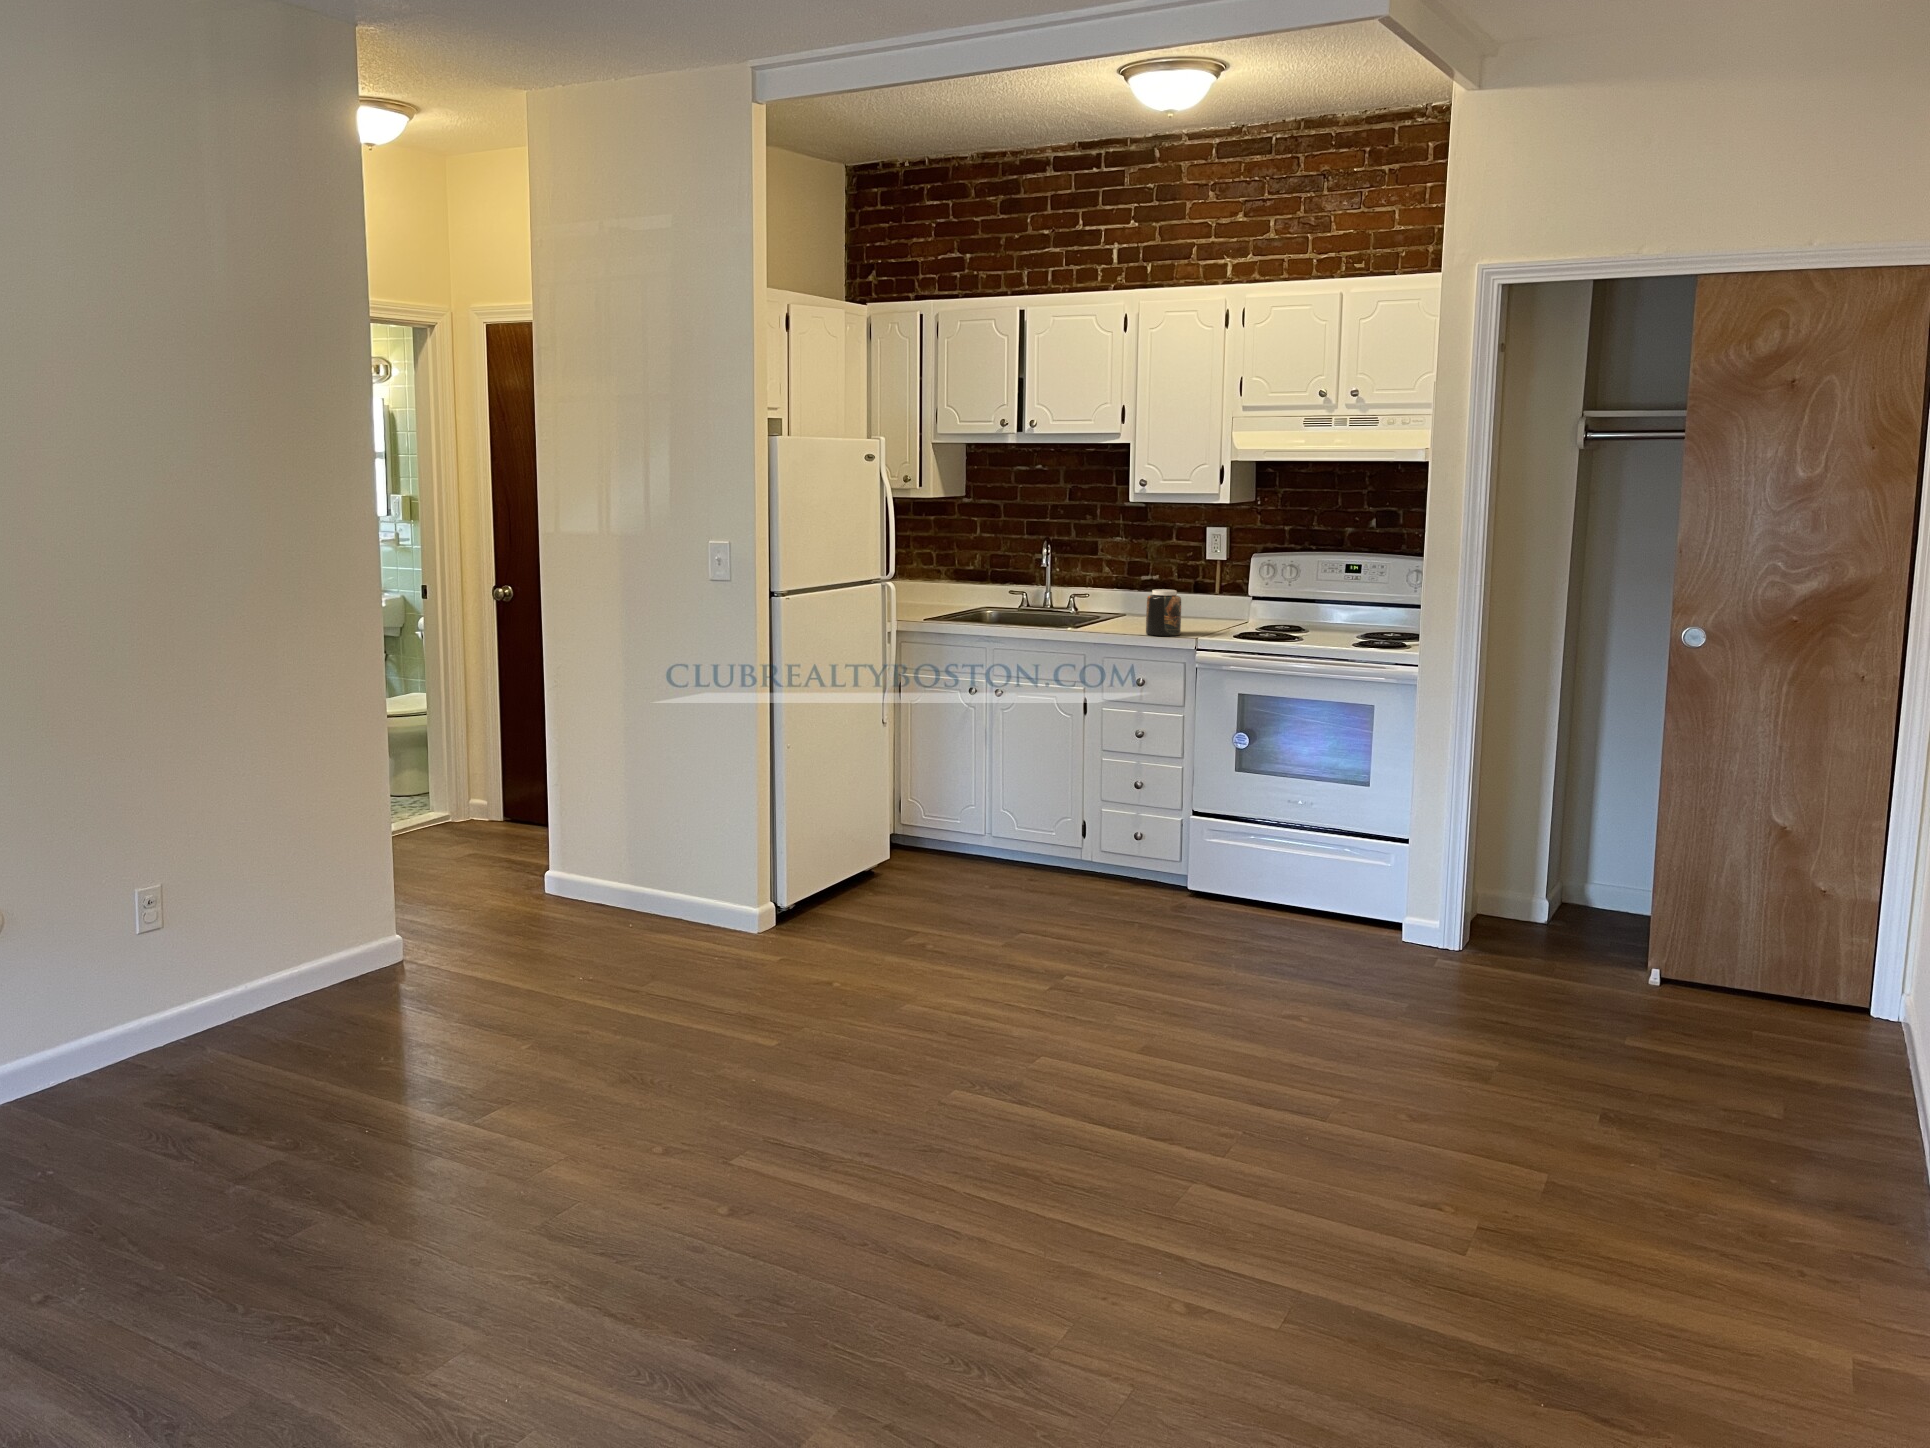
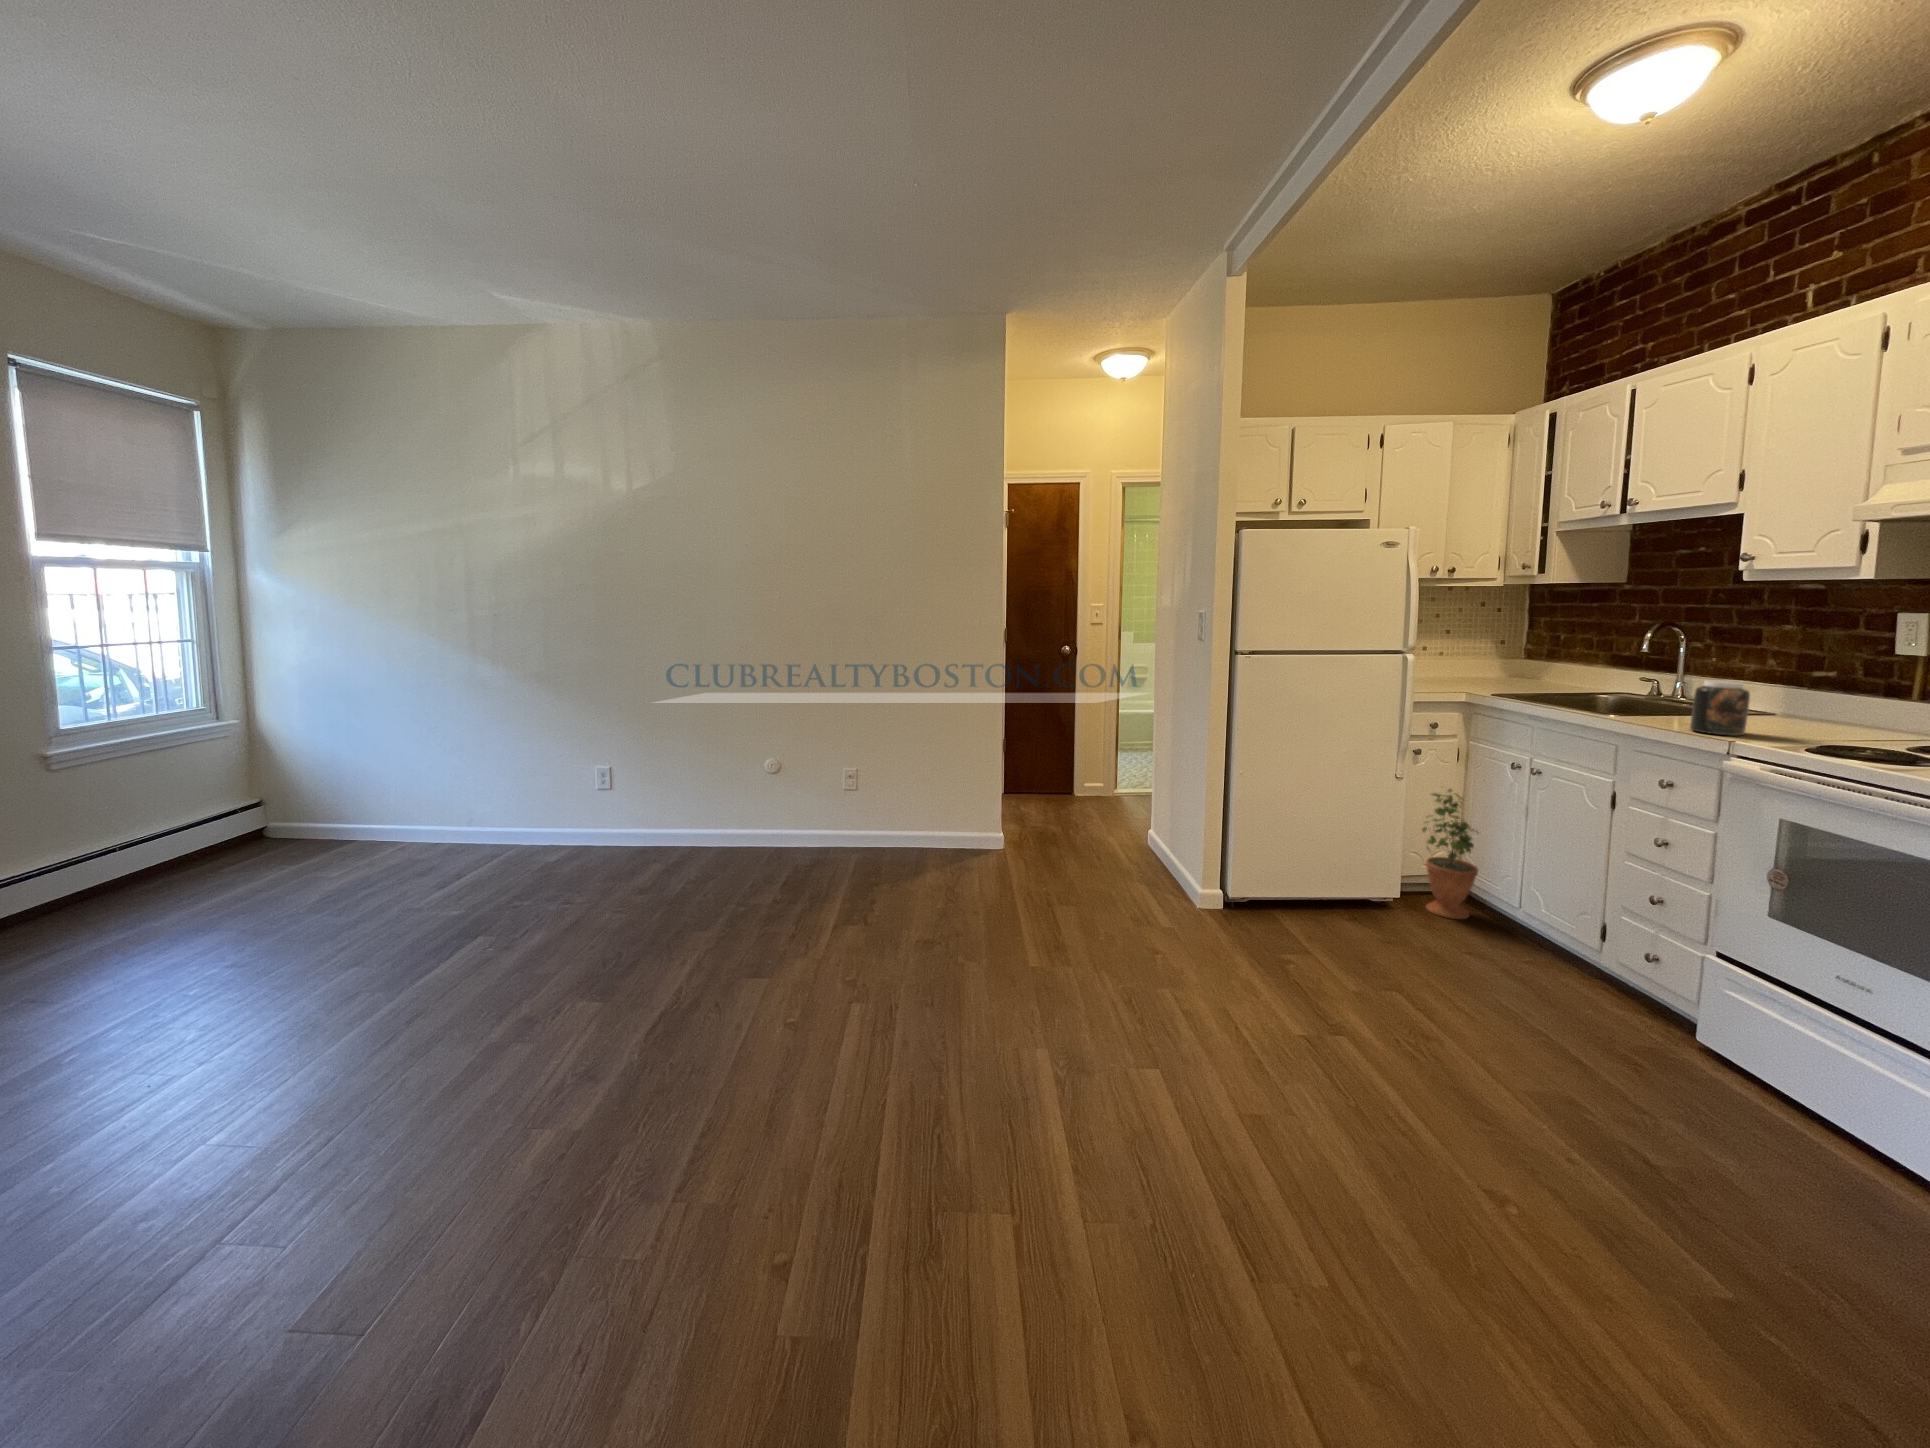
potted plant: none [905,734,964,877] -> present [1422,789,1478,919]

